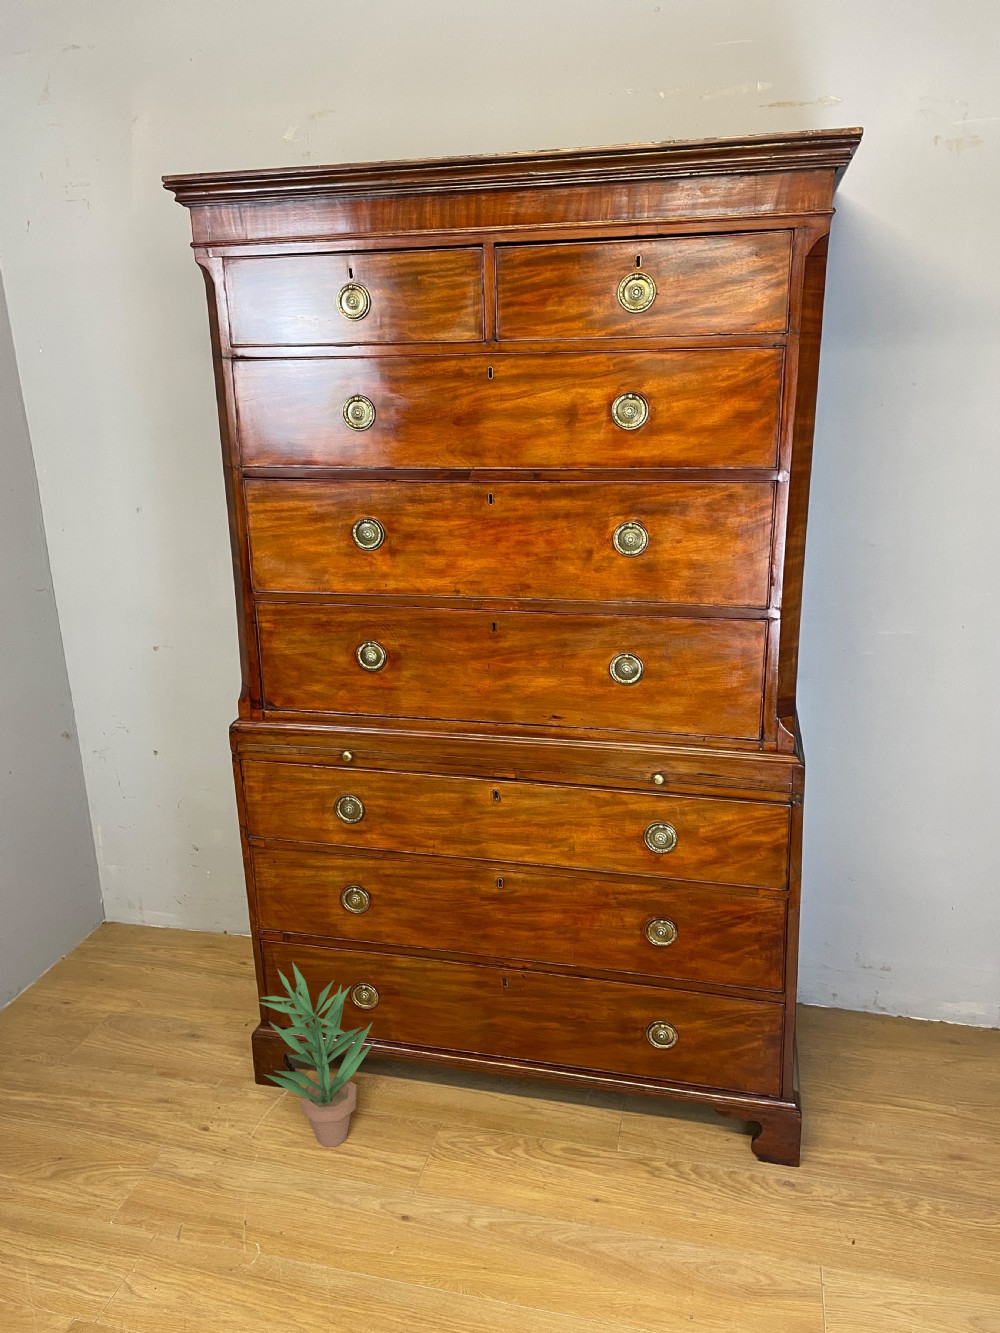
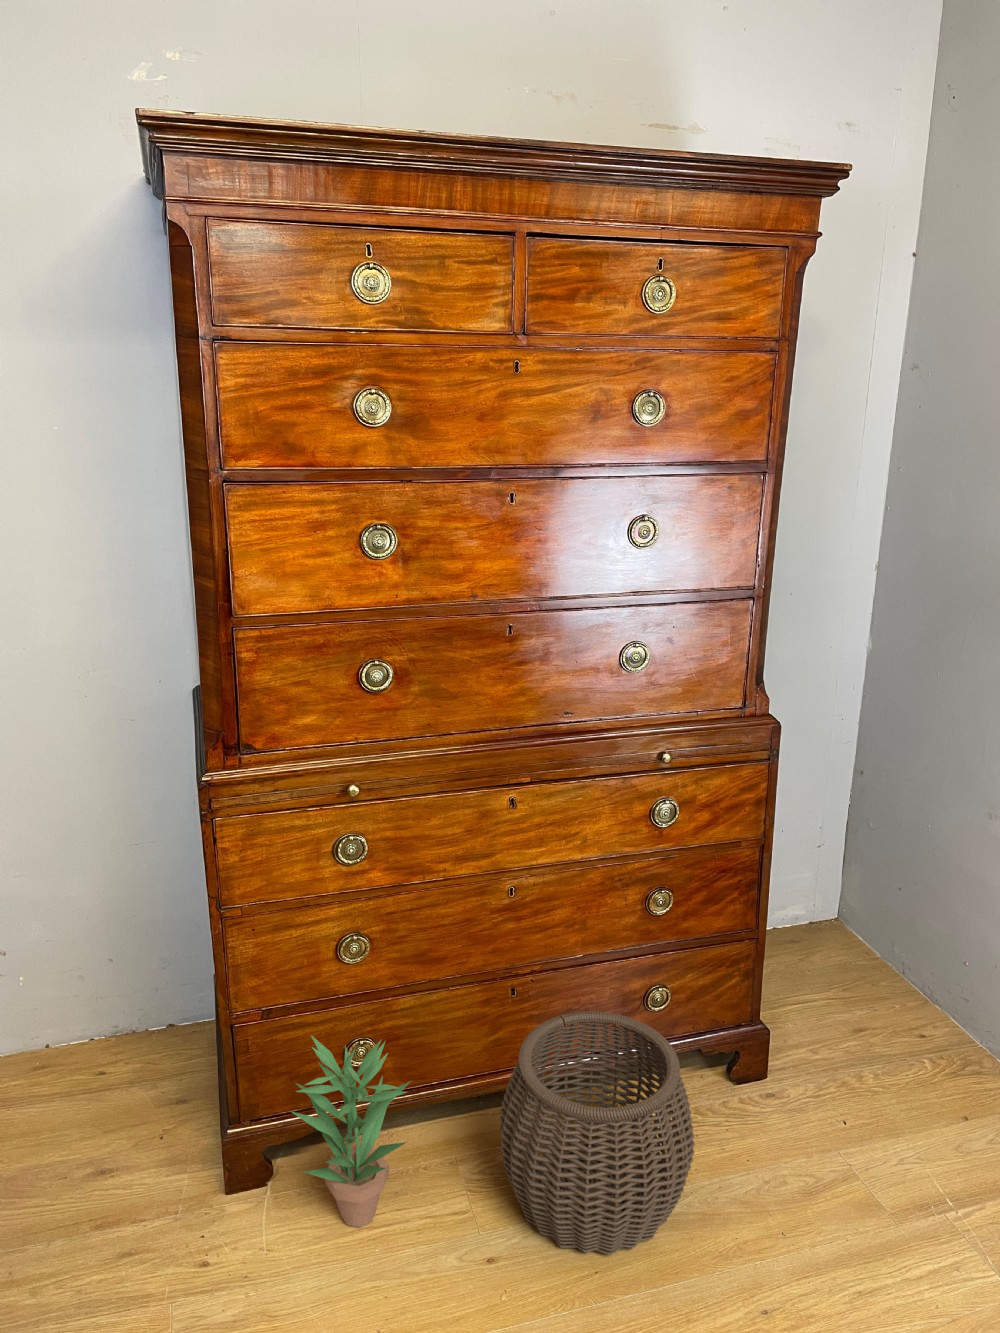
woven basket: none [433,1015,626,1259] -> present [499,1011,695,1255]

